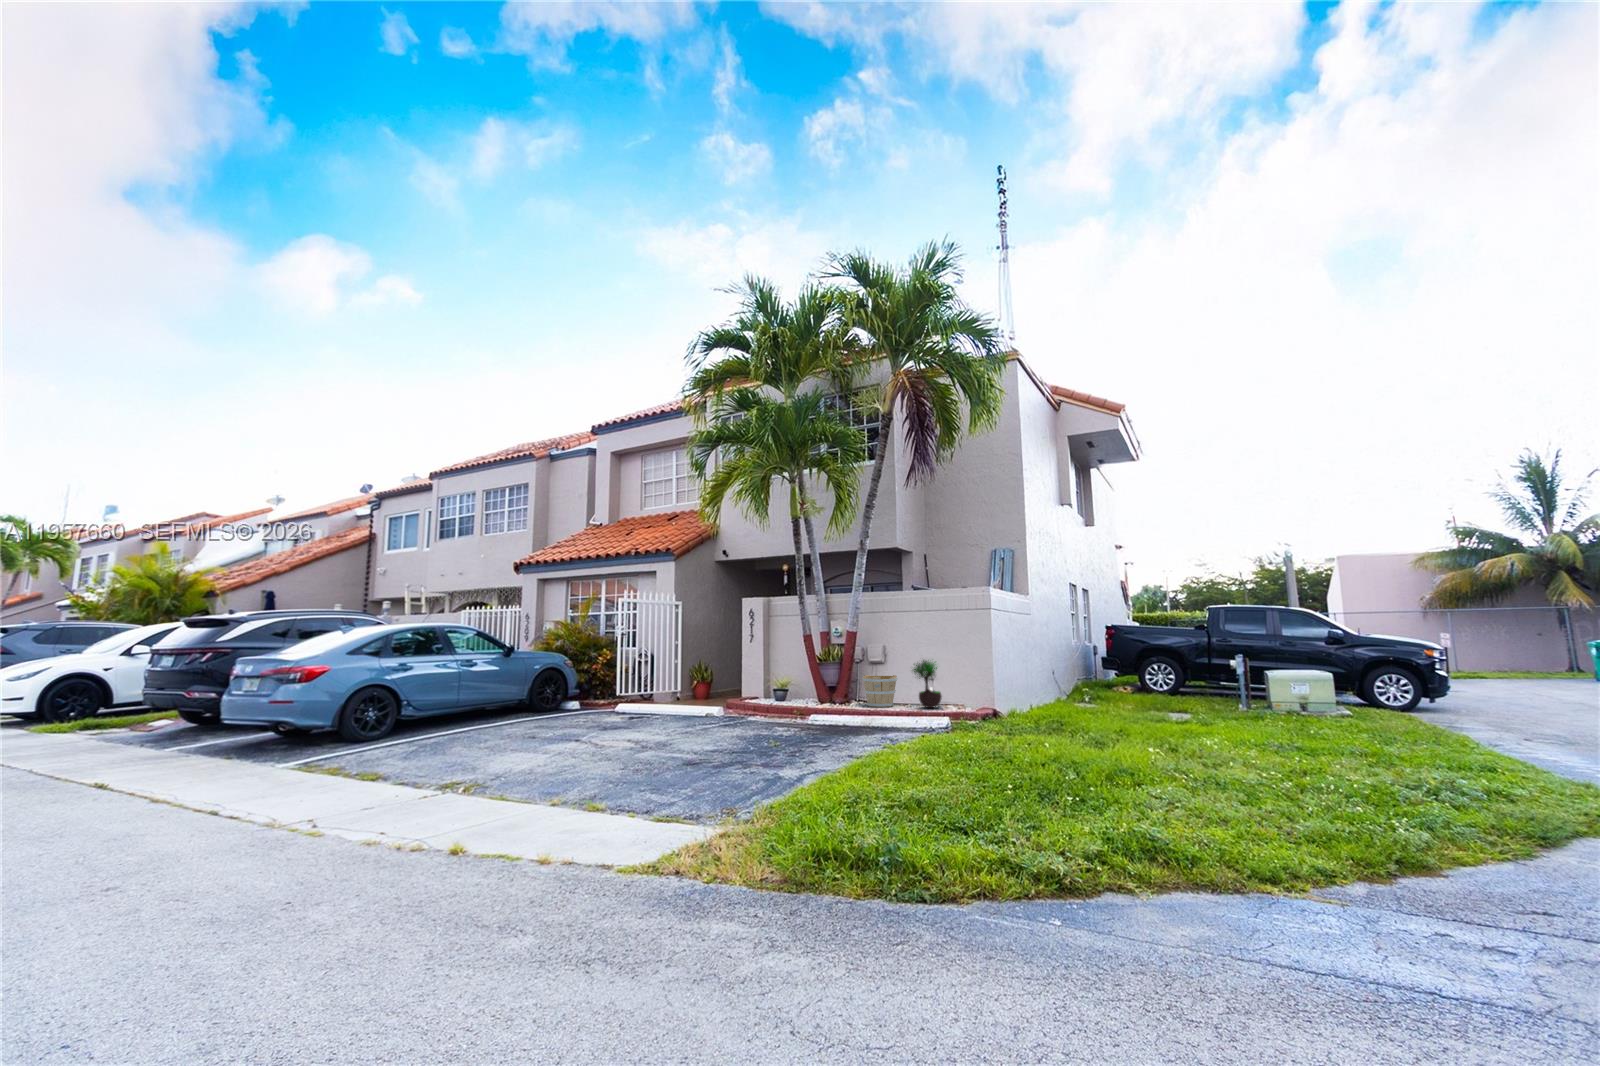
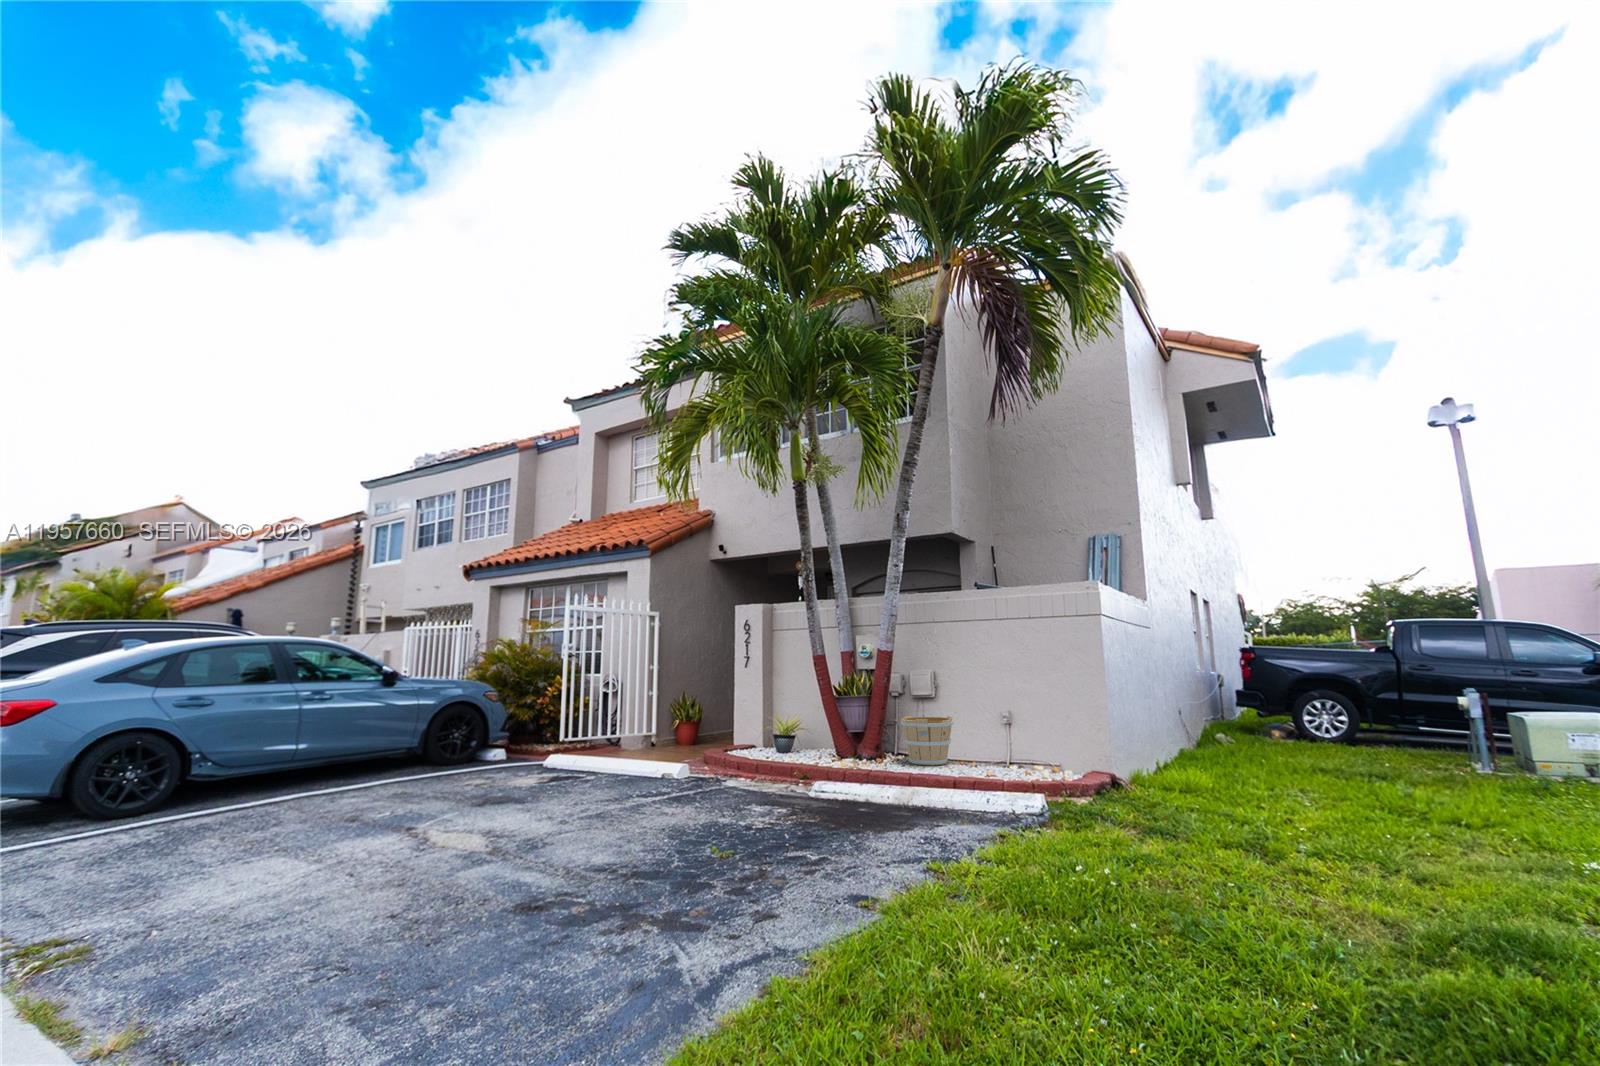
potted tree: present [913,660,942,708] -> none [972,686,1022,768]

